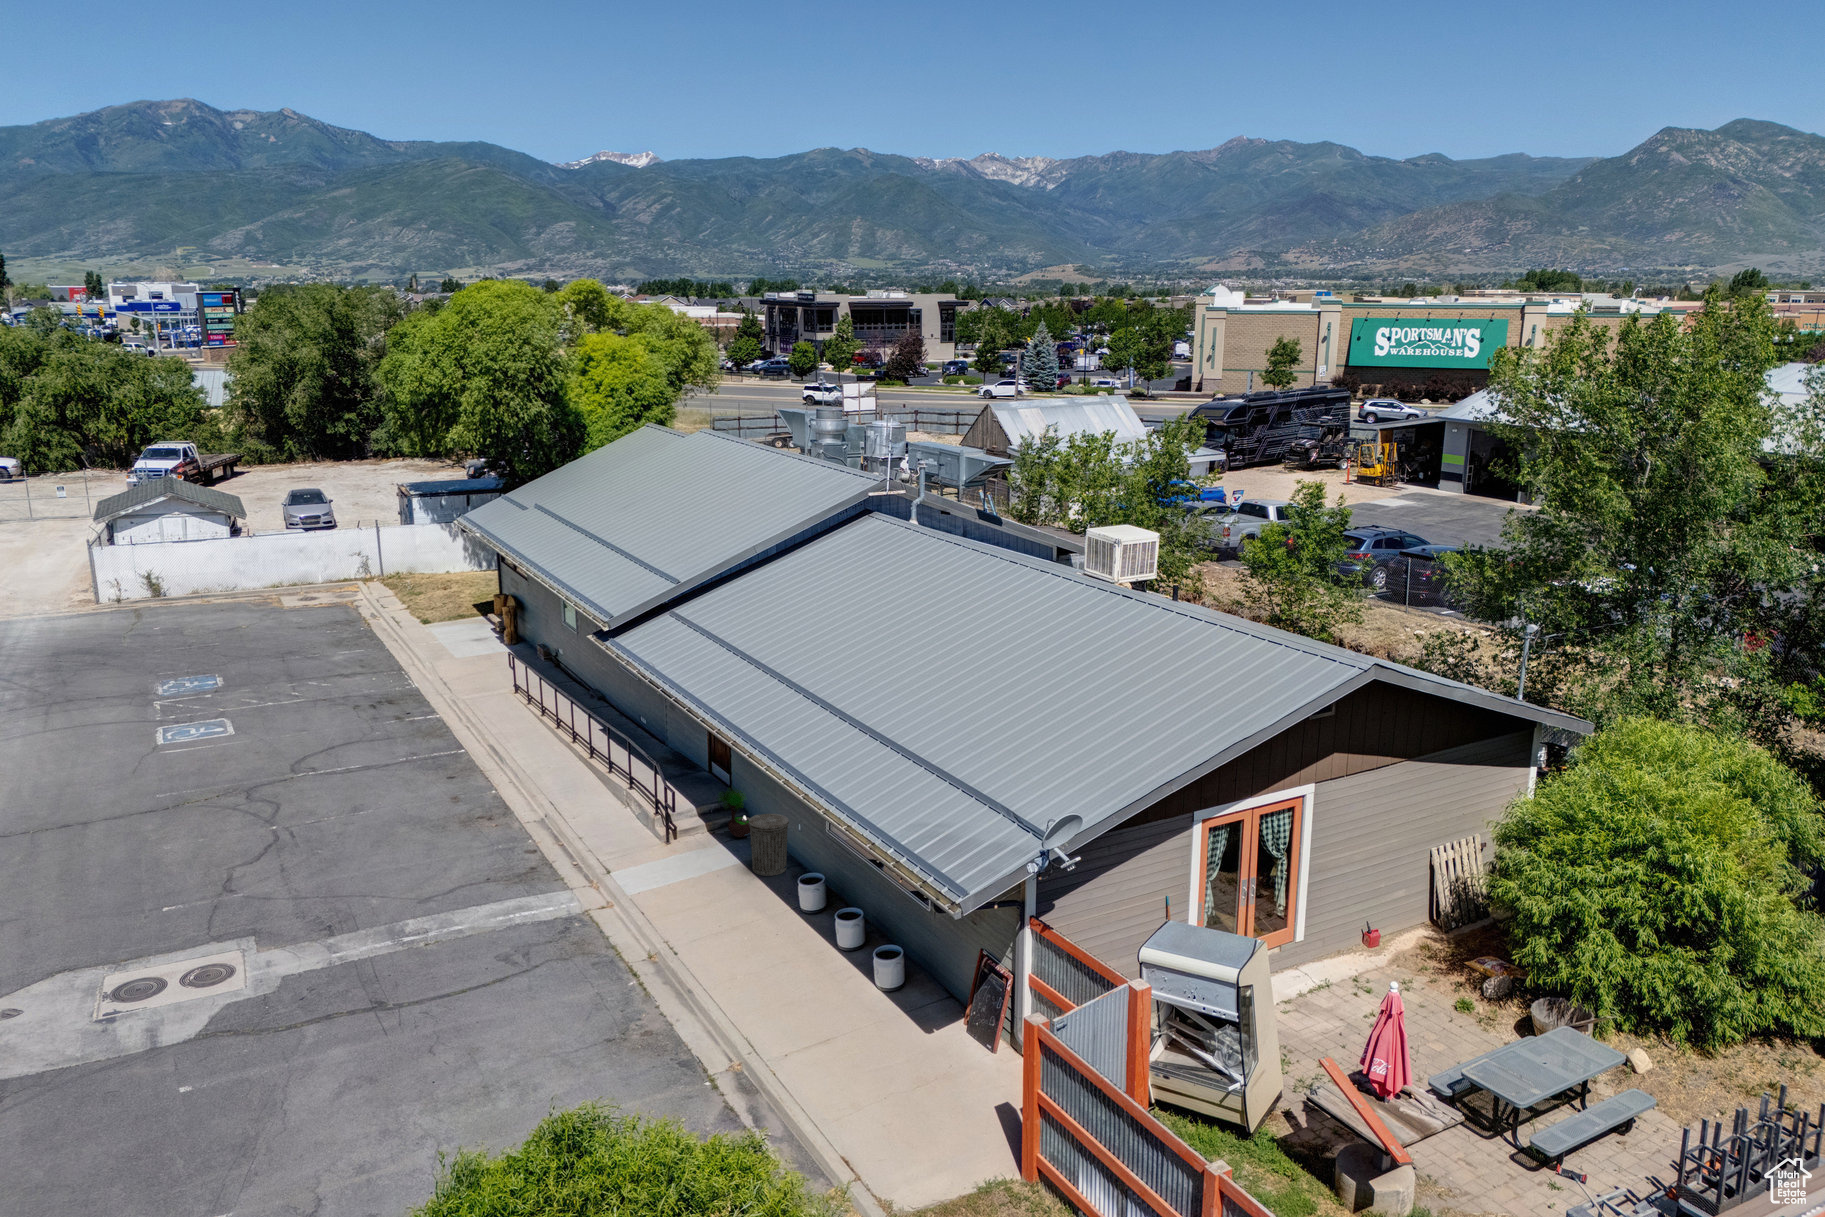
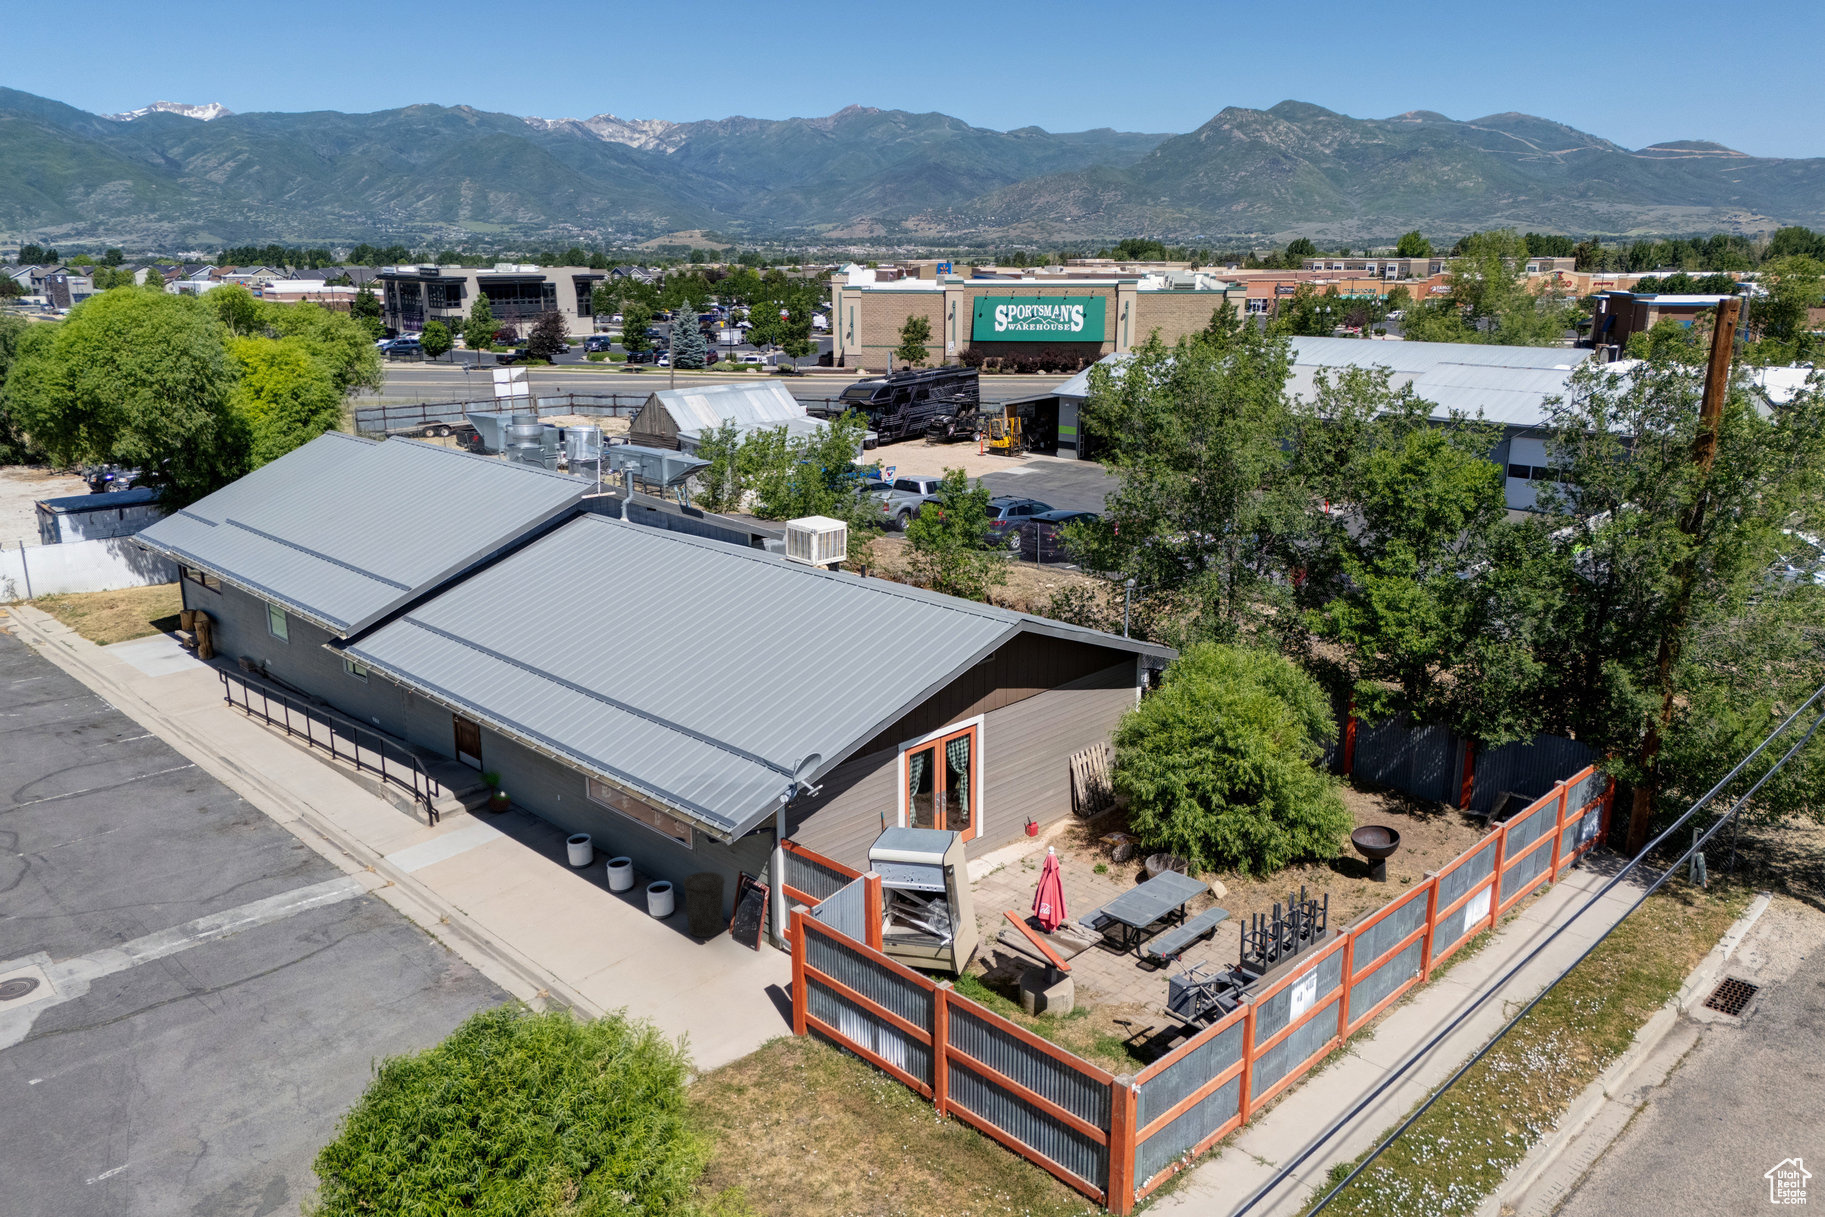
trash can: present [749,814,789,876] -> present [683,872,725,937]

